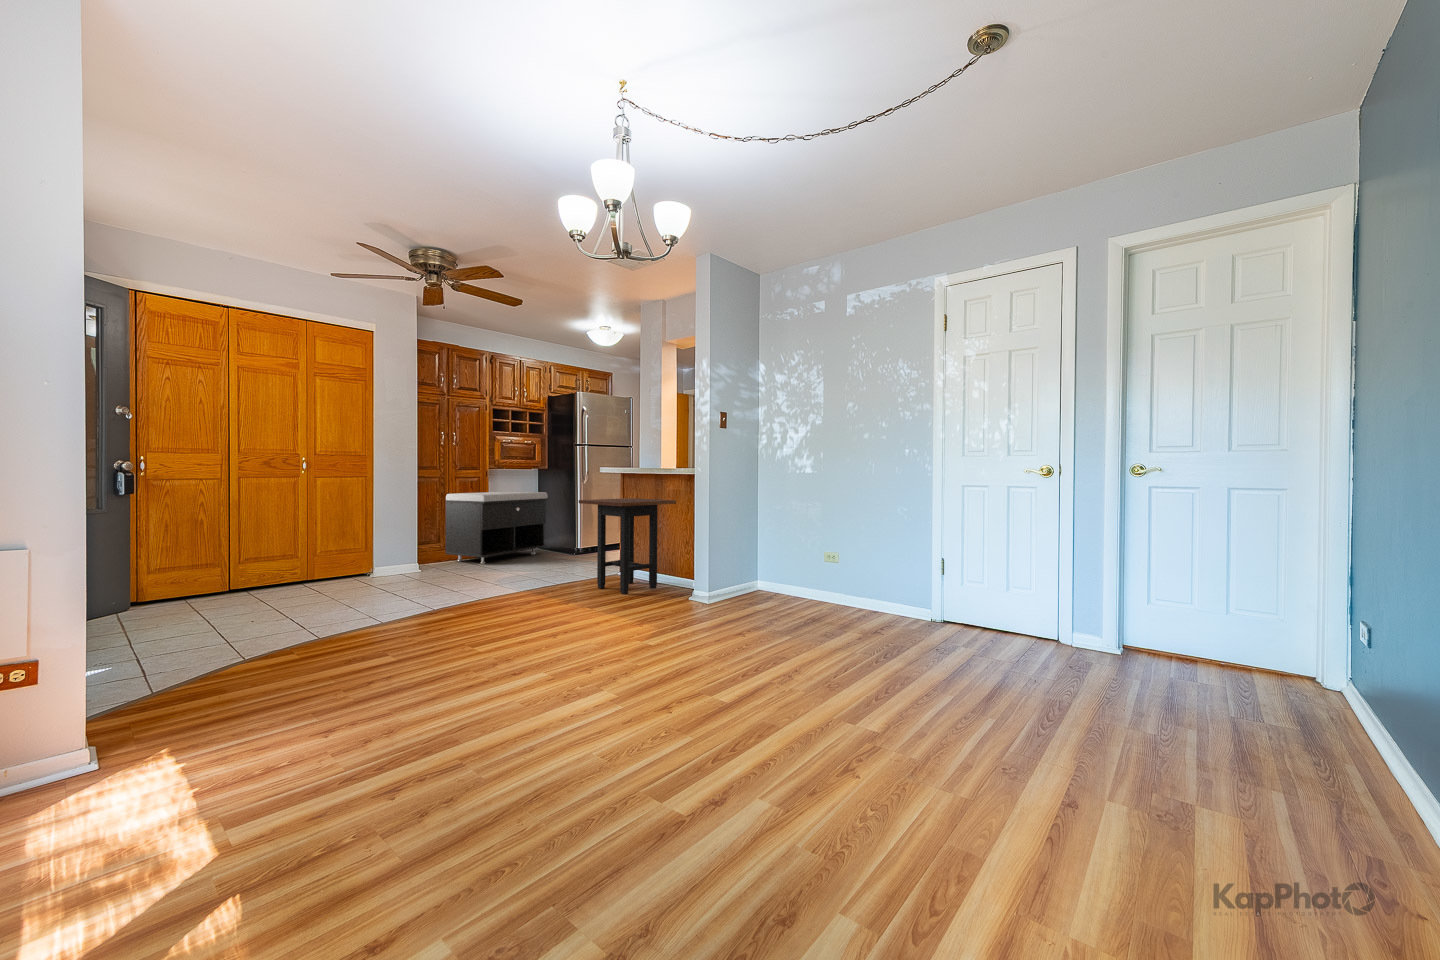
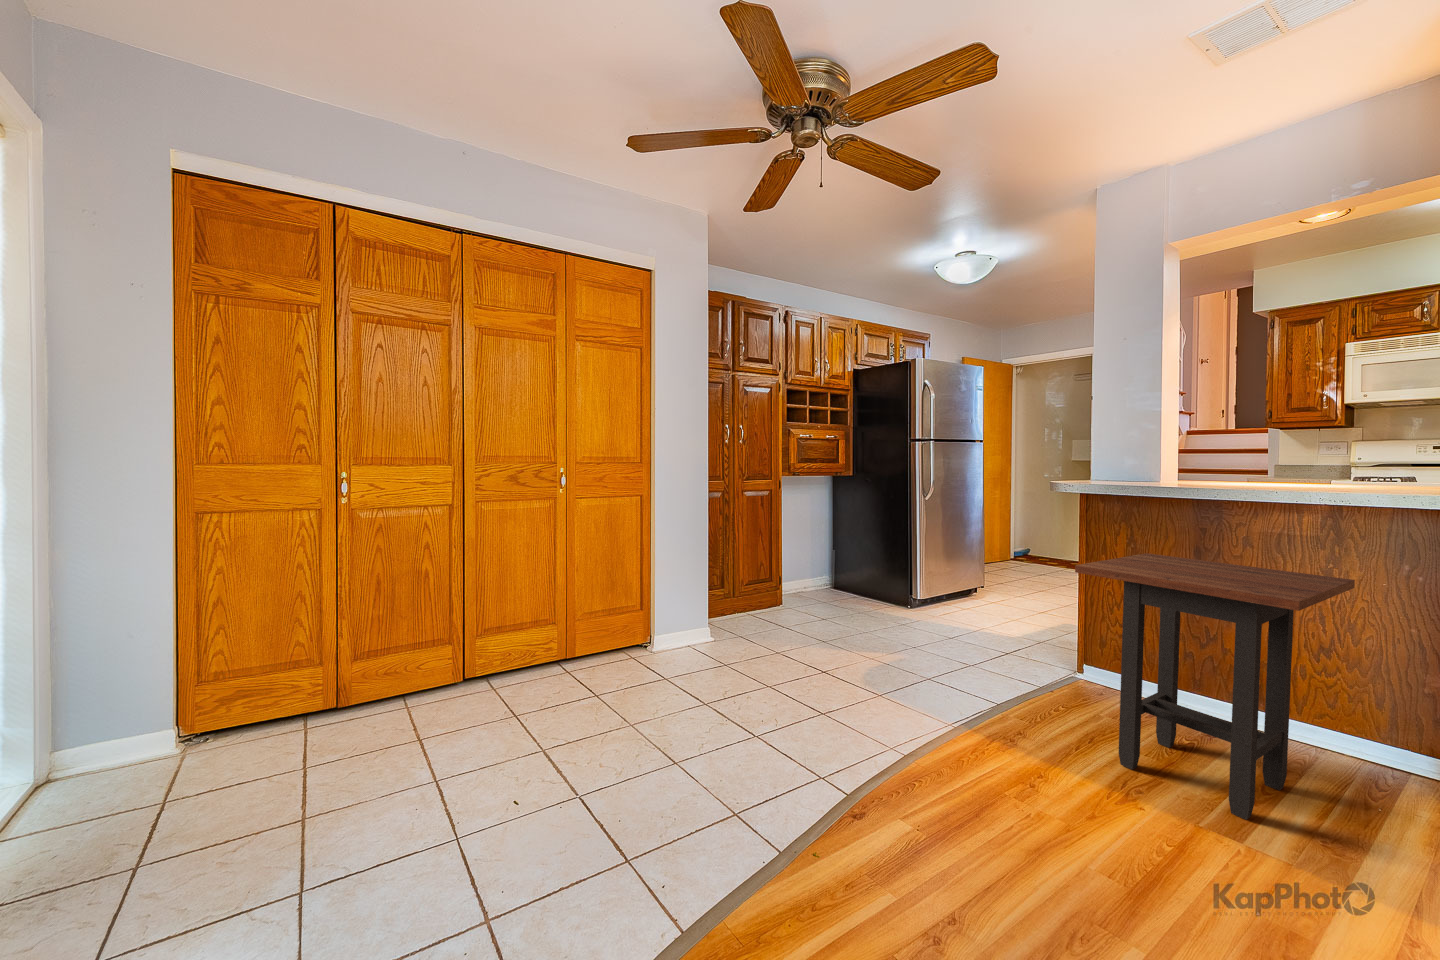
storage bench: present [445,491,548,564] -> none [733,508,866,626]

